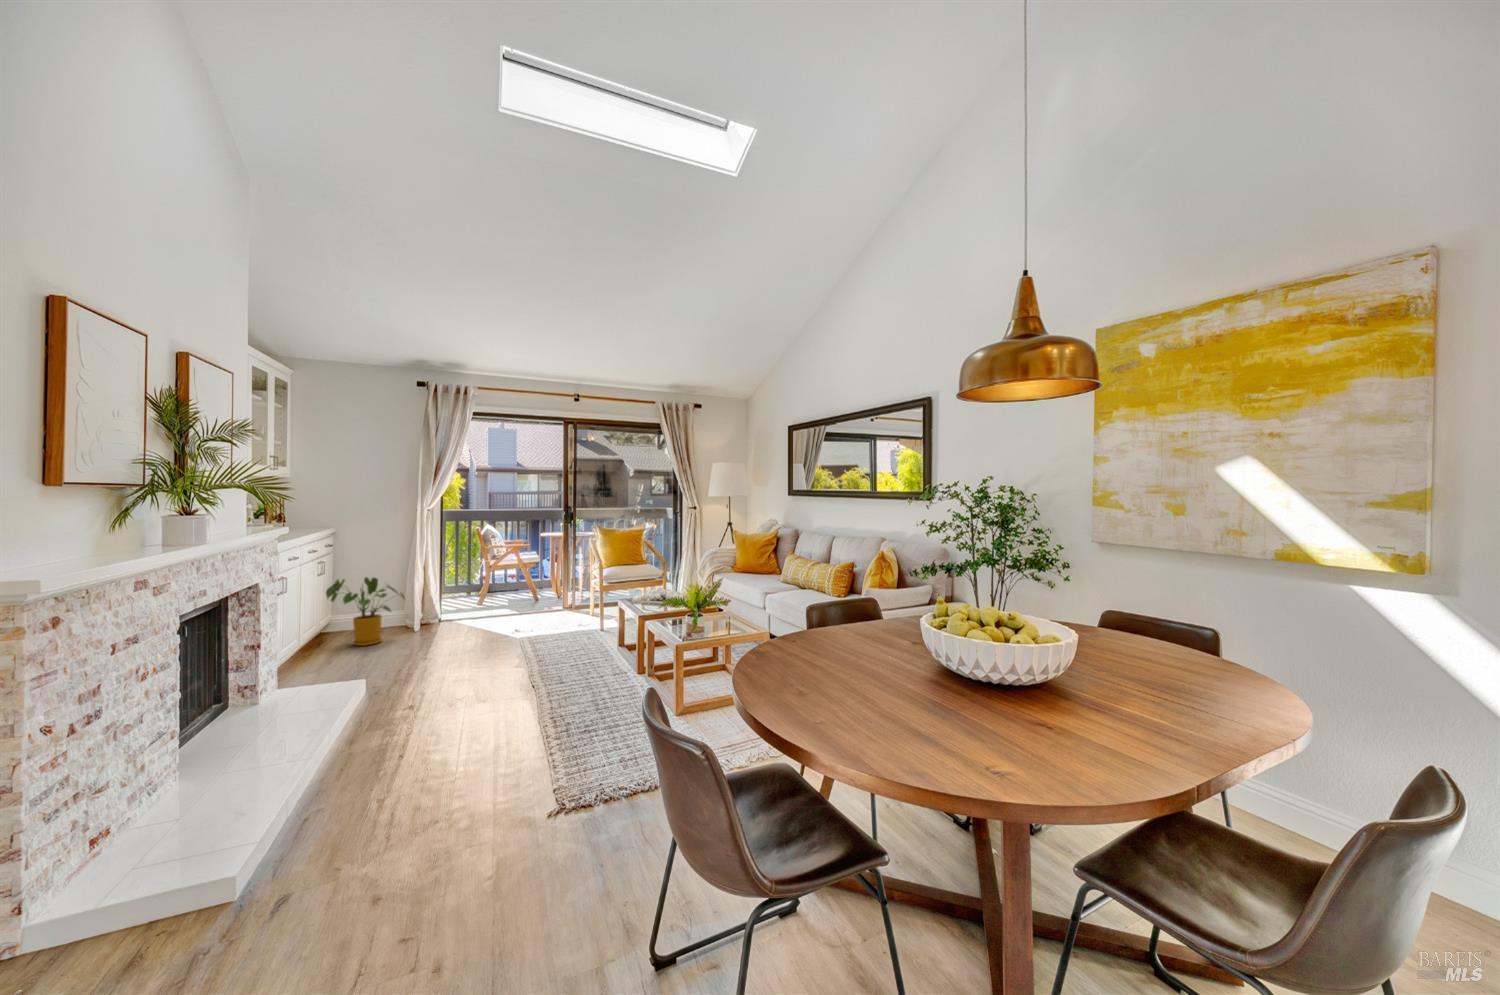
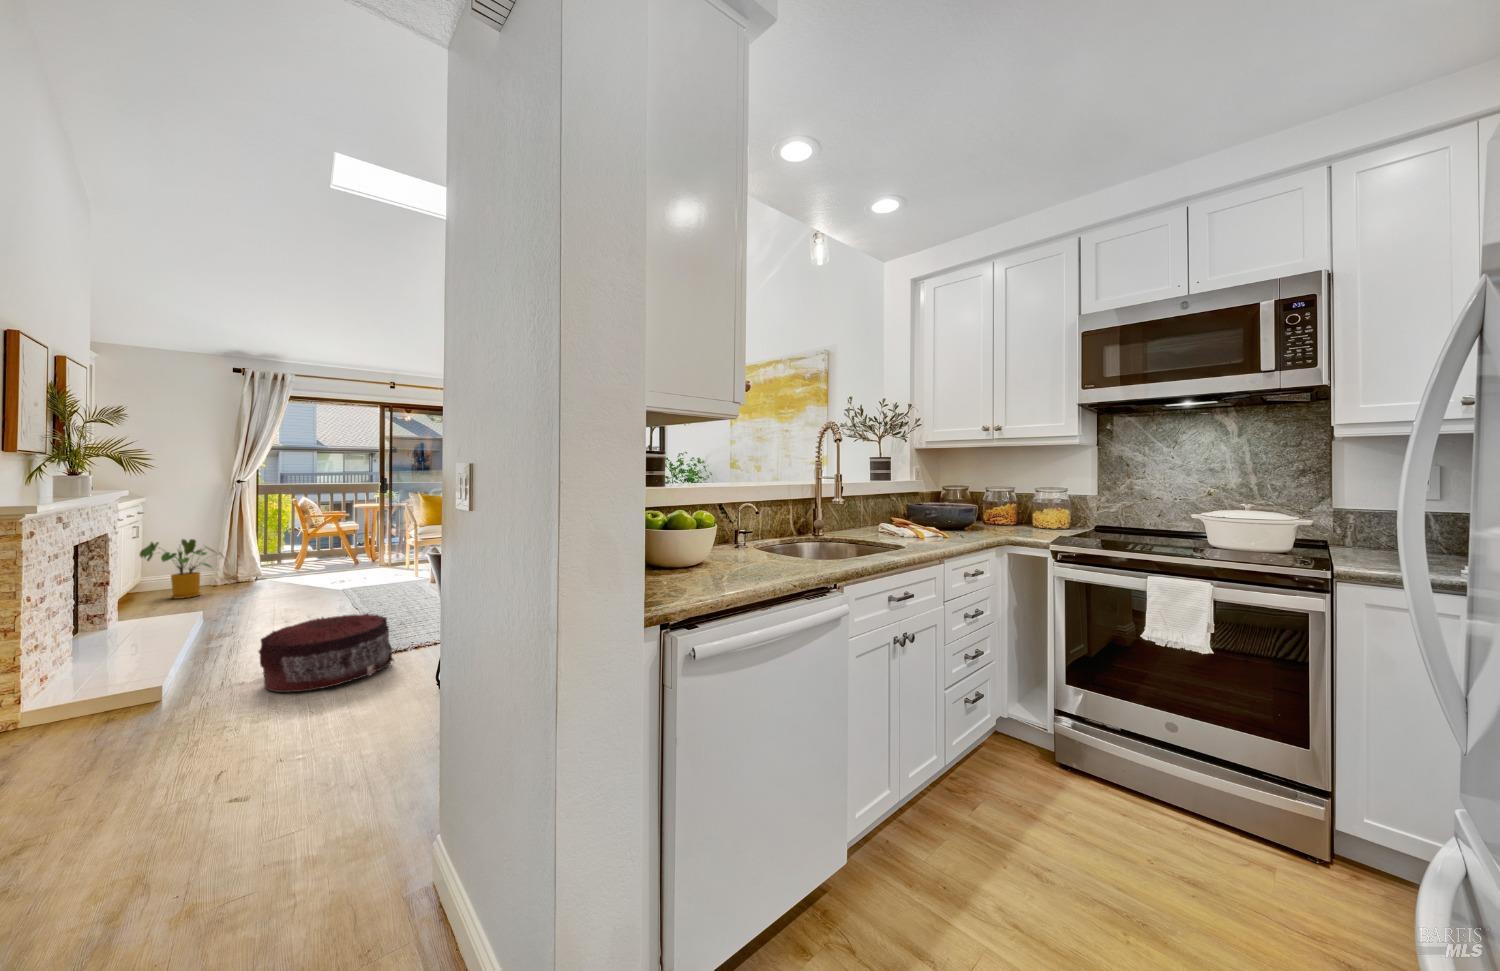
pouf: none [380,735,576,907] -> present [259,613,394,692]

